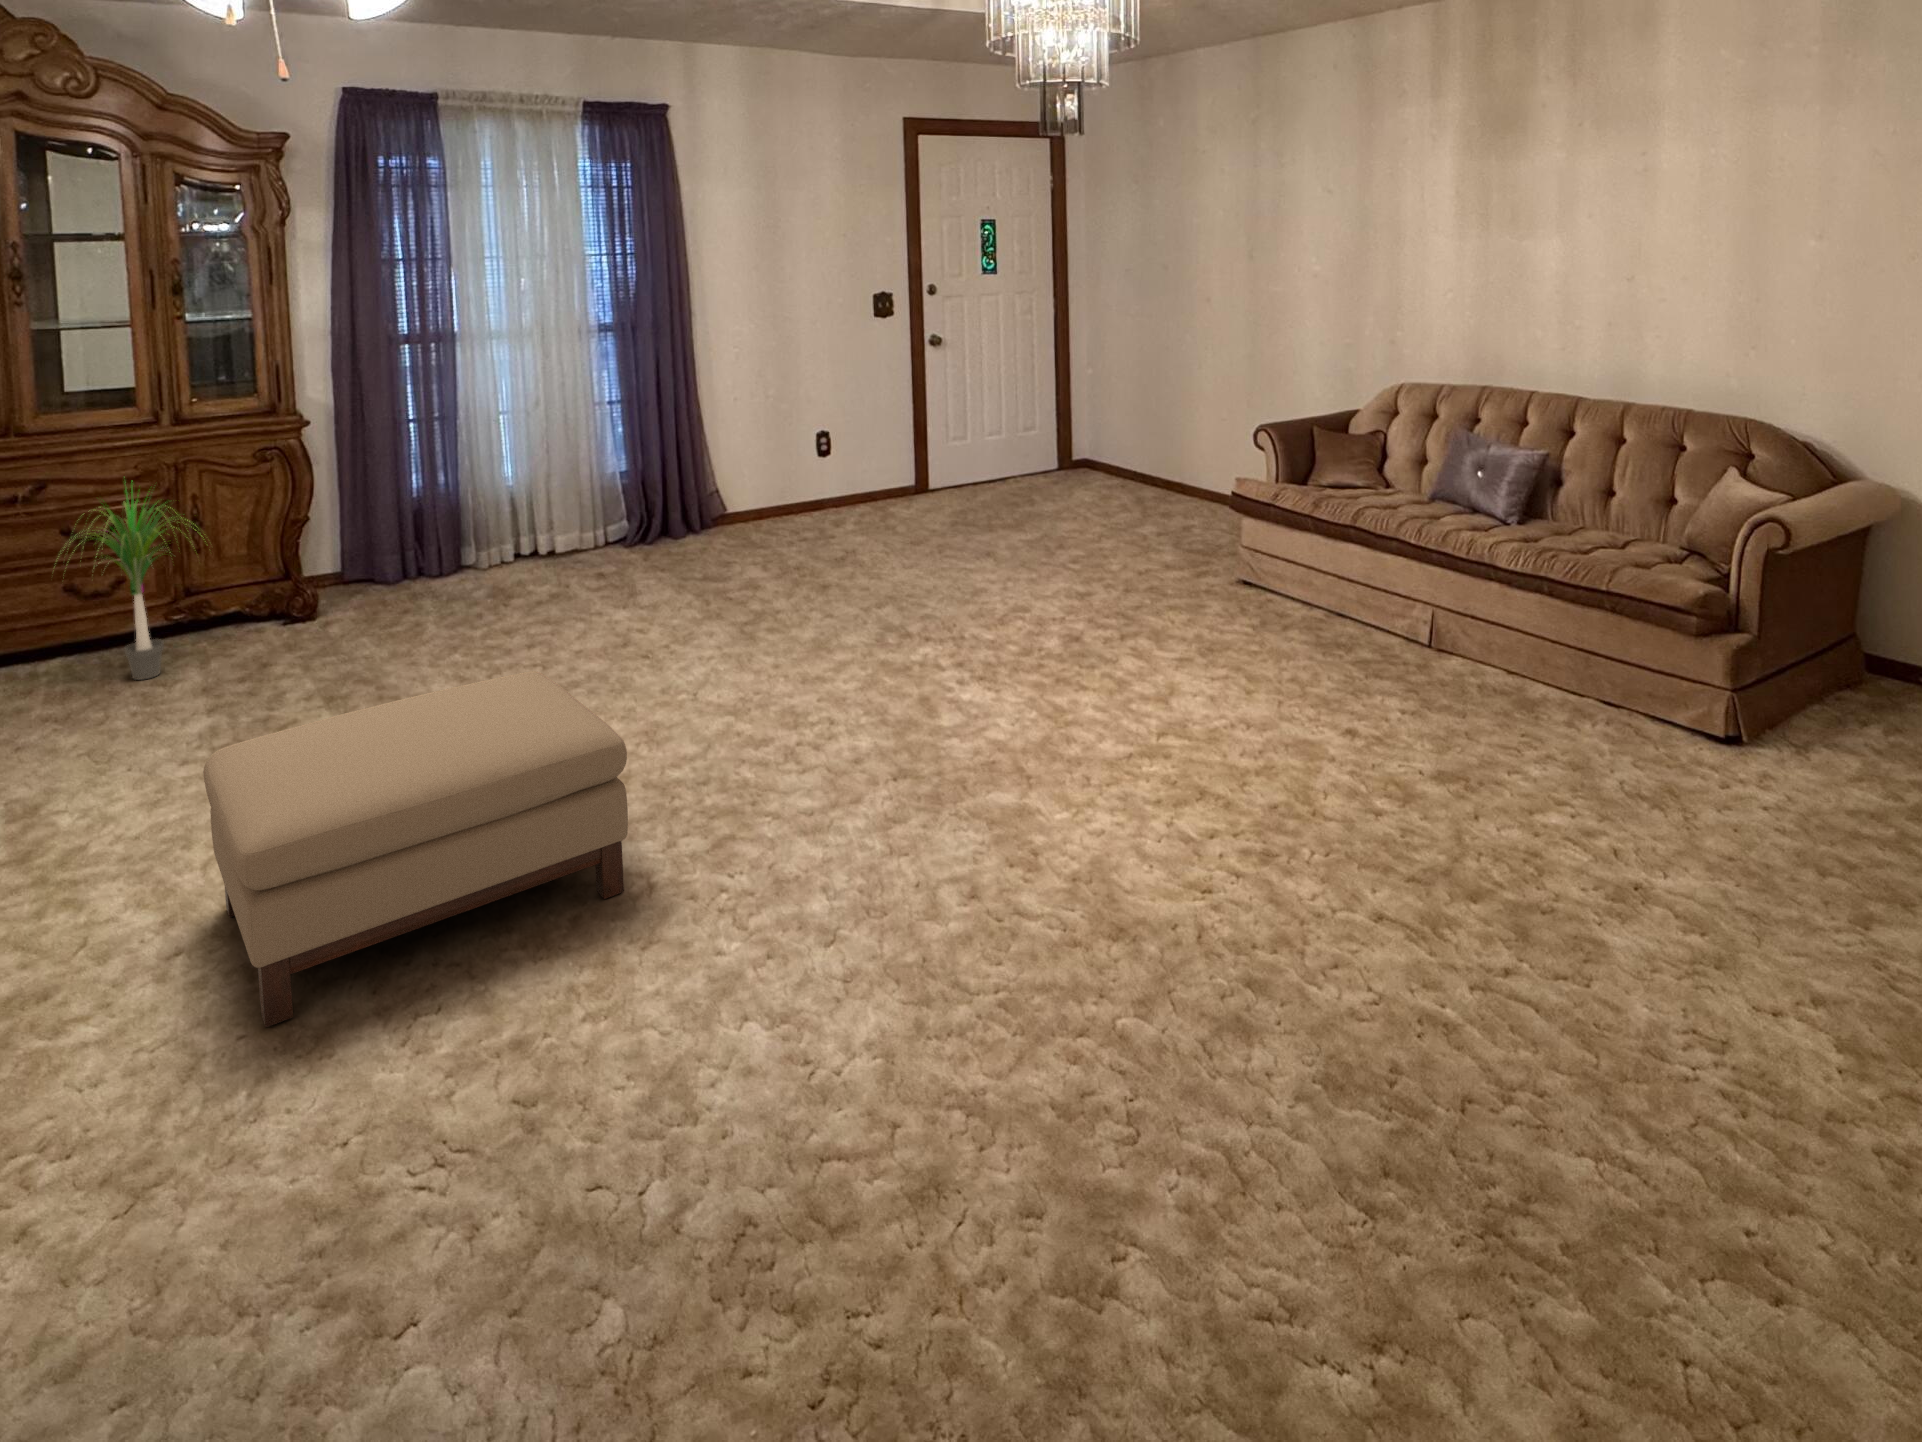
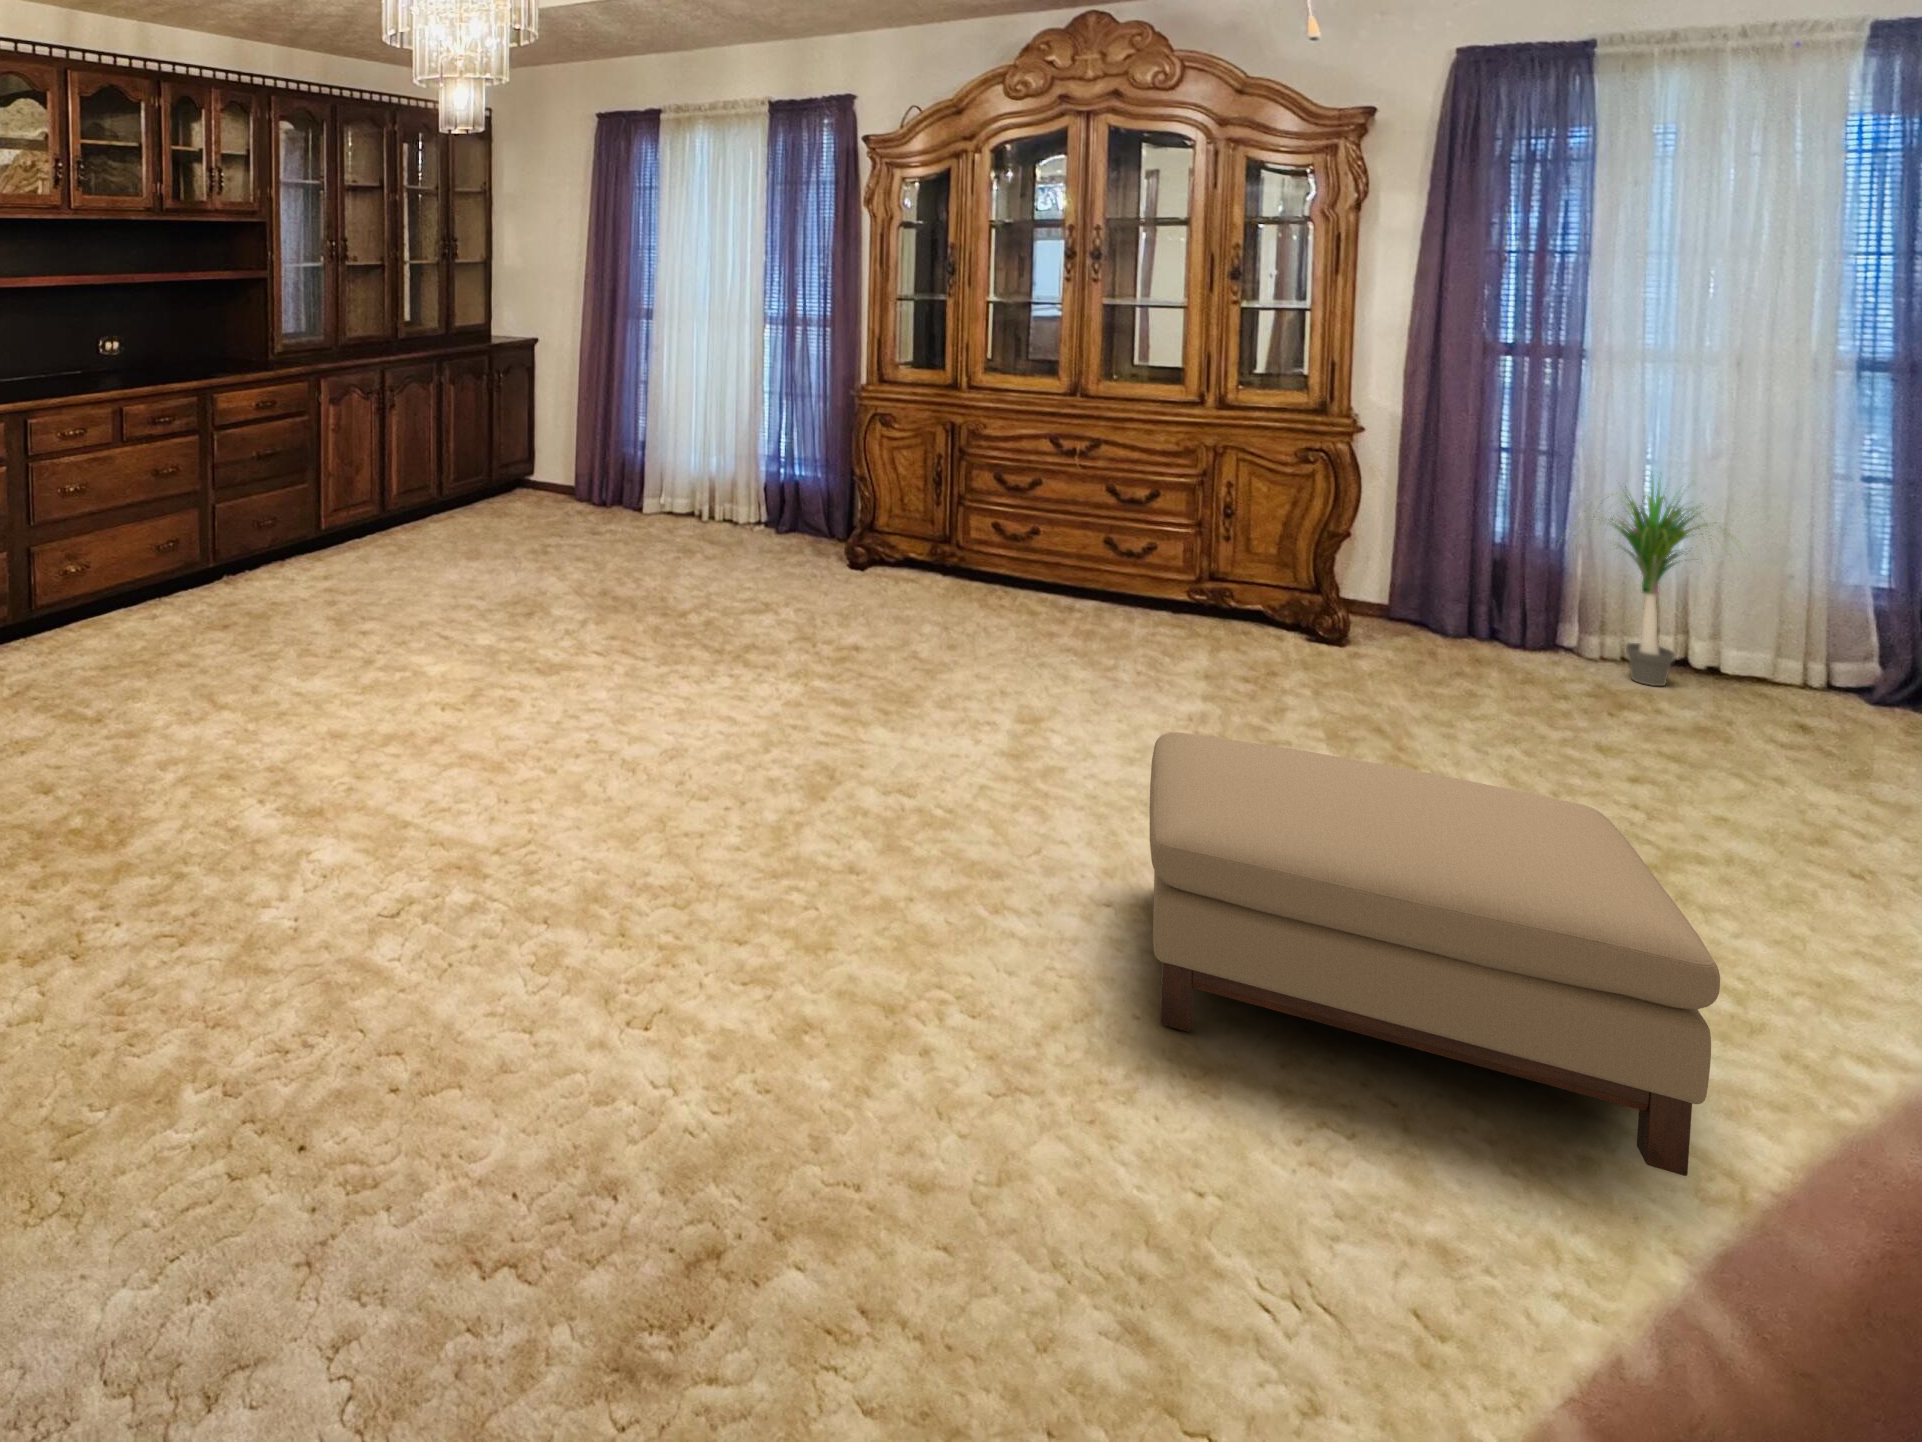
potted plant: present [56,483,203,680] -> present [1577,474,1747,686]

